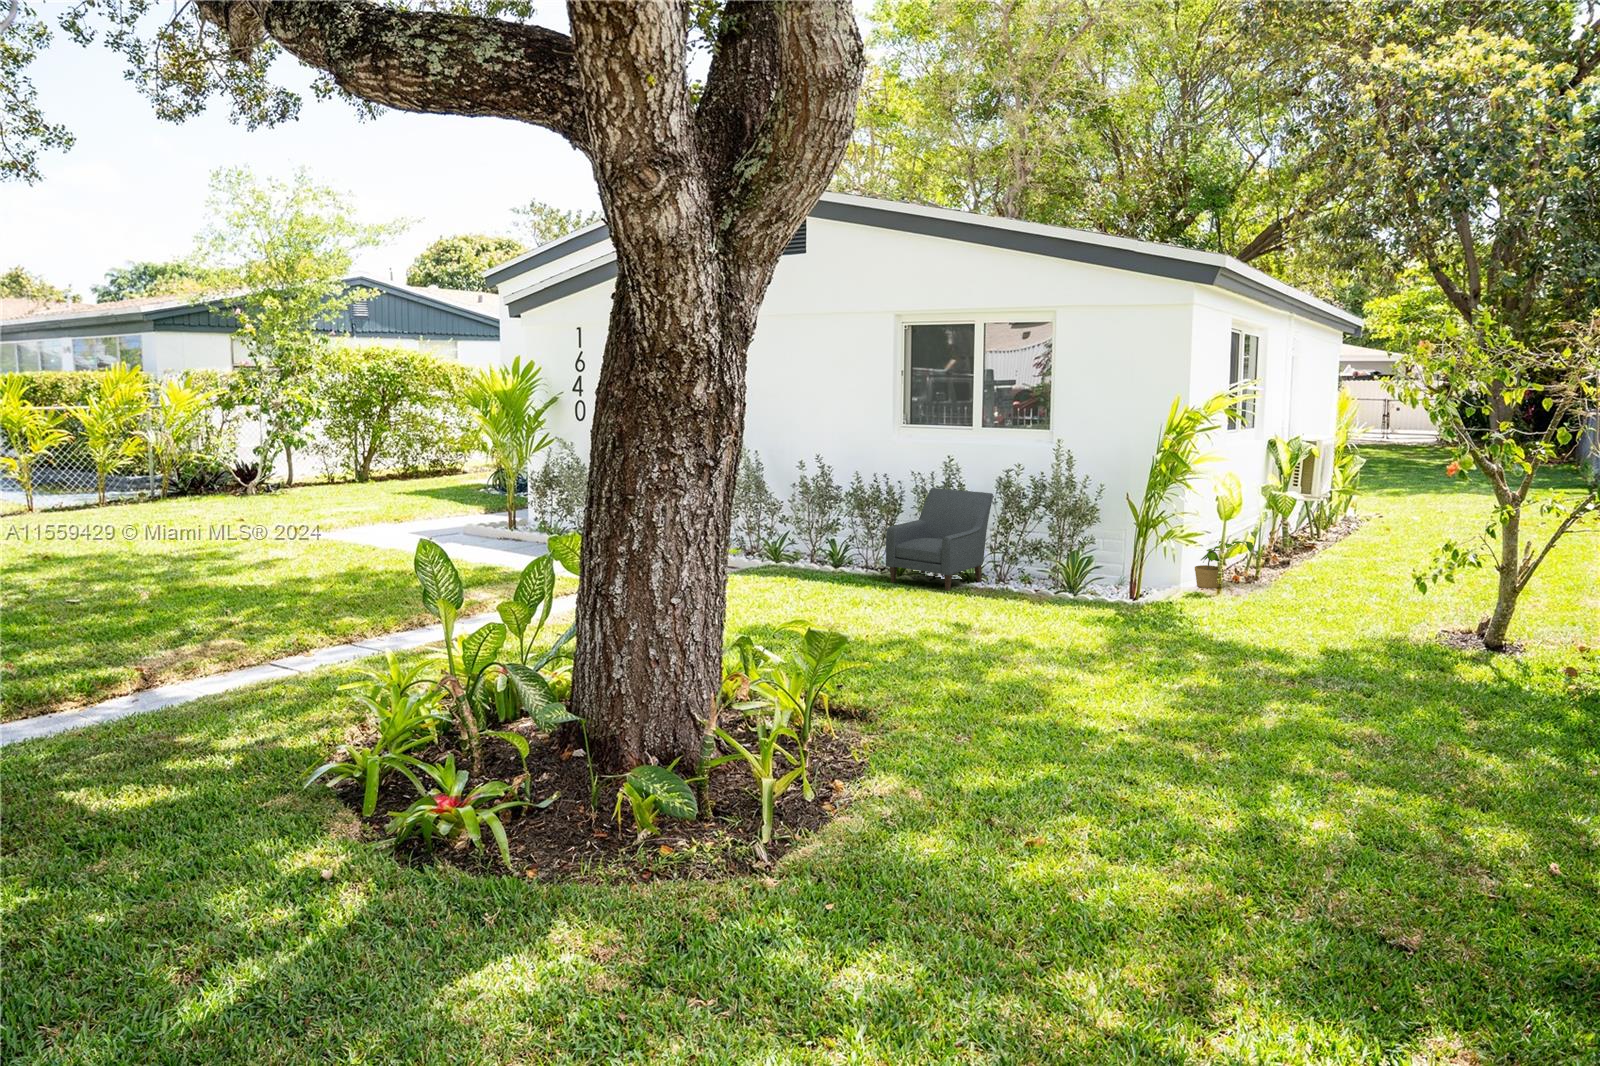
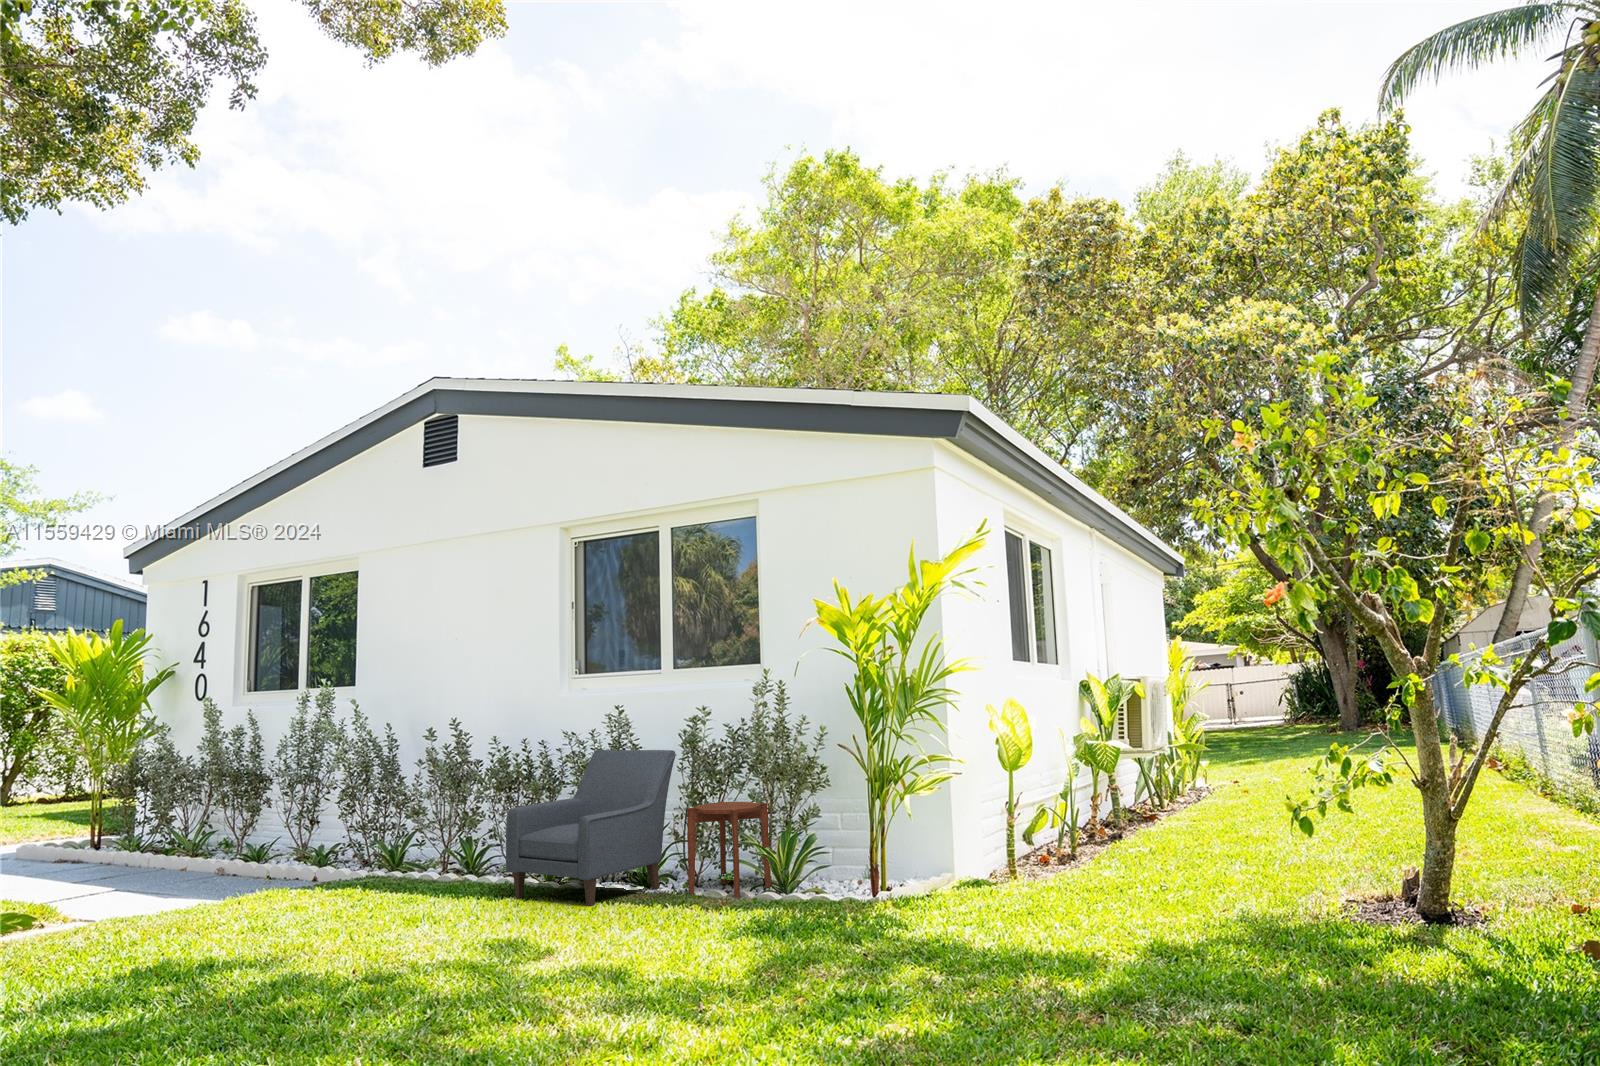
side table: none [1005,528,1059,591] -> present [687,801,771,898]
potted plant: present [1195,541,1253,588] -> none [974,802,1052,880]

